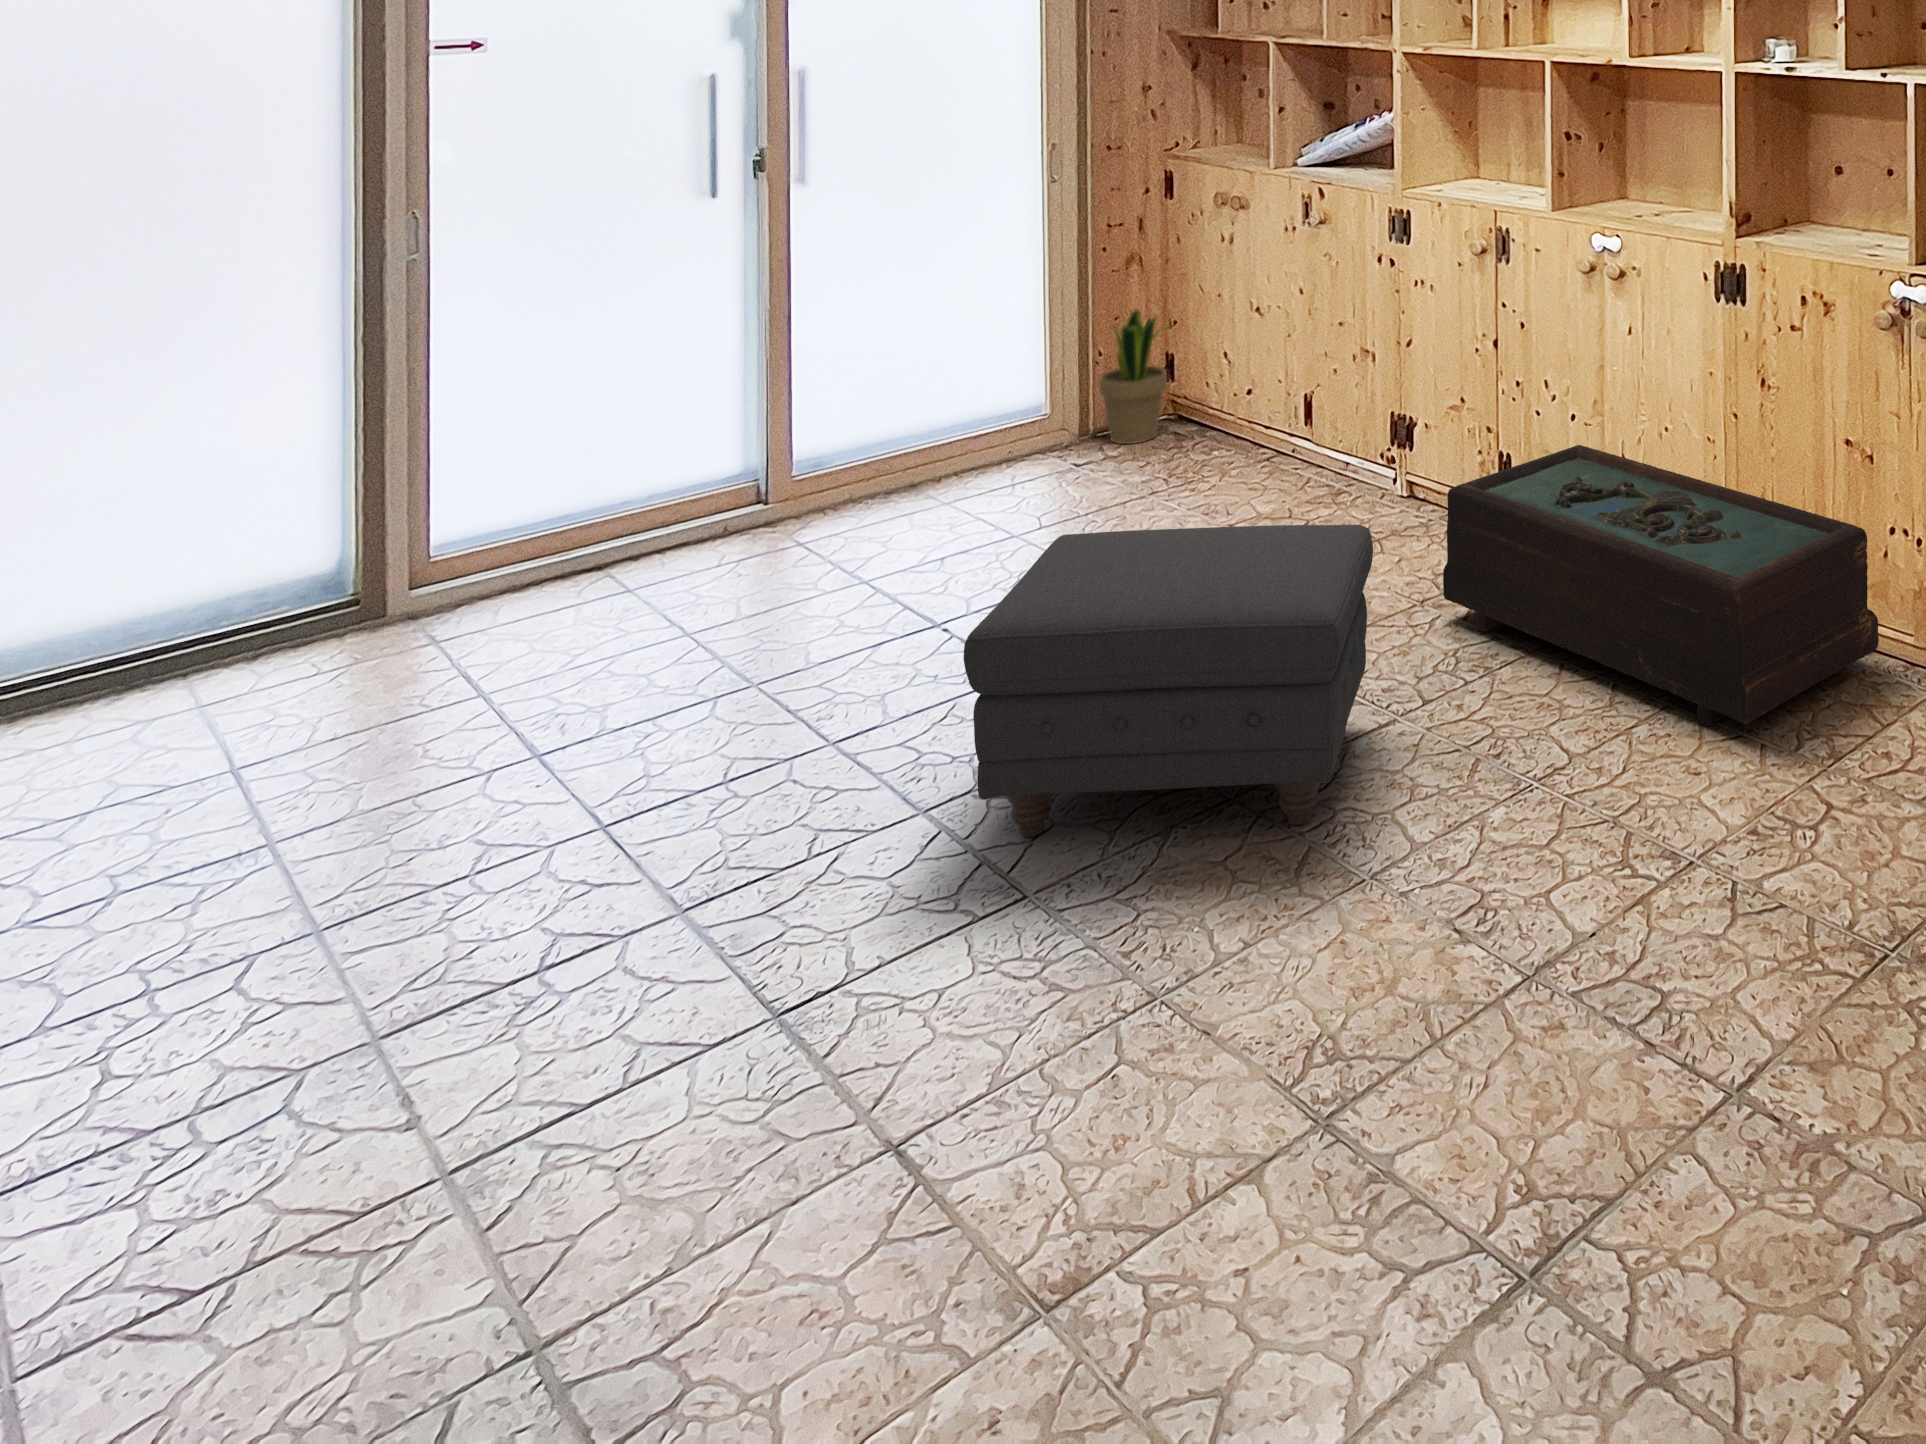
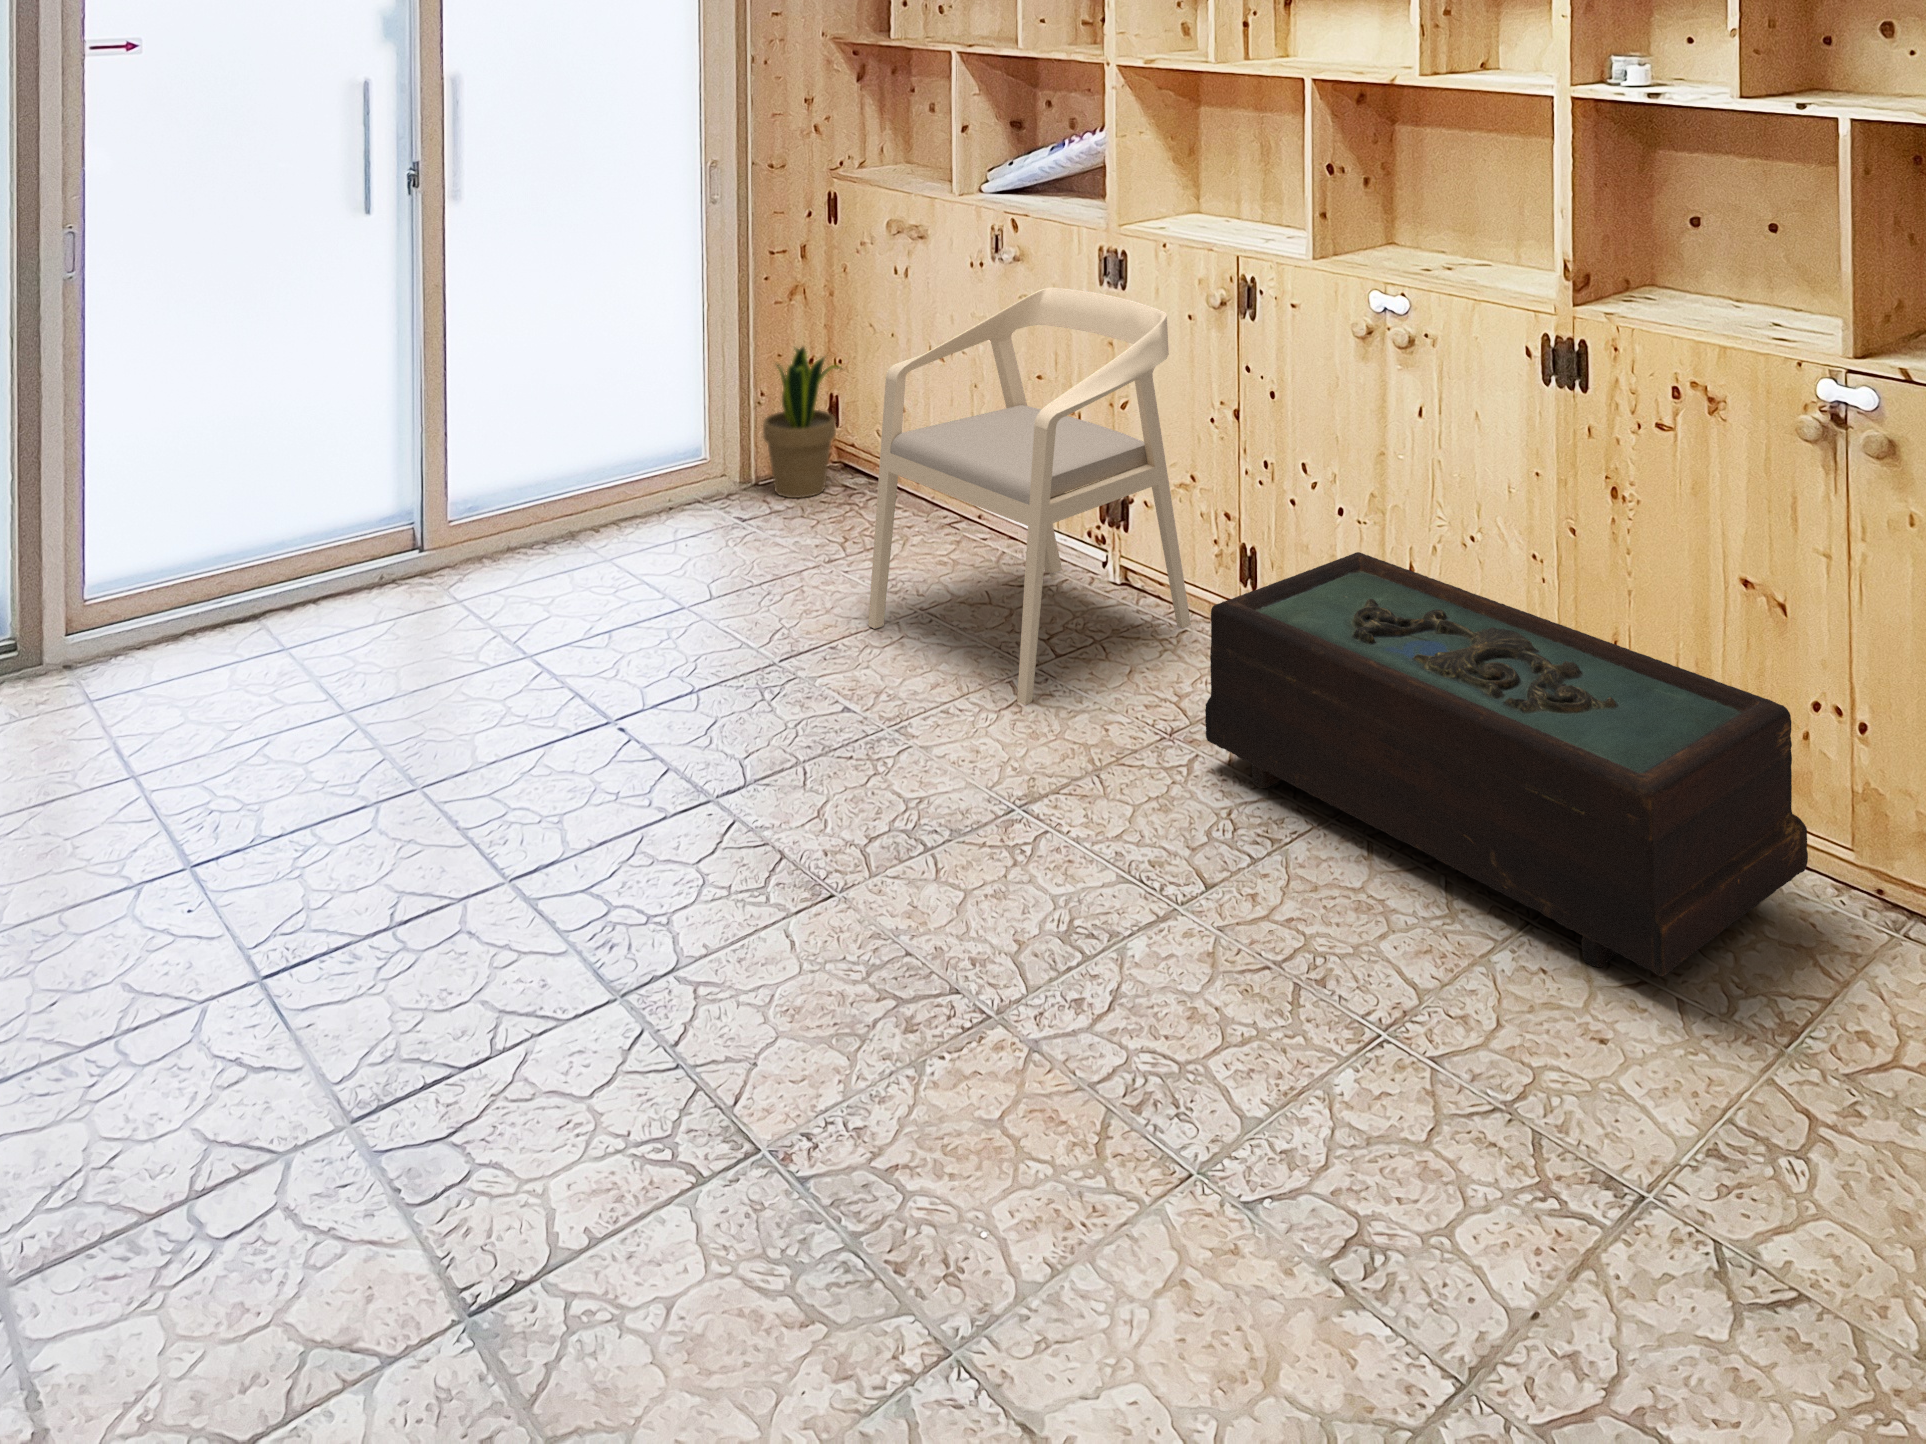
armchair: none [1178,245,1458,589] -> present [868,287,1191,705]
ottoman: present [964,525,1373,837] -> none [675,651,1149,1072]

